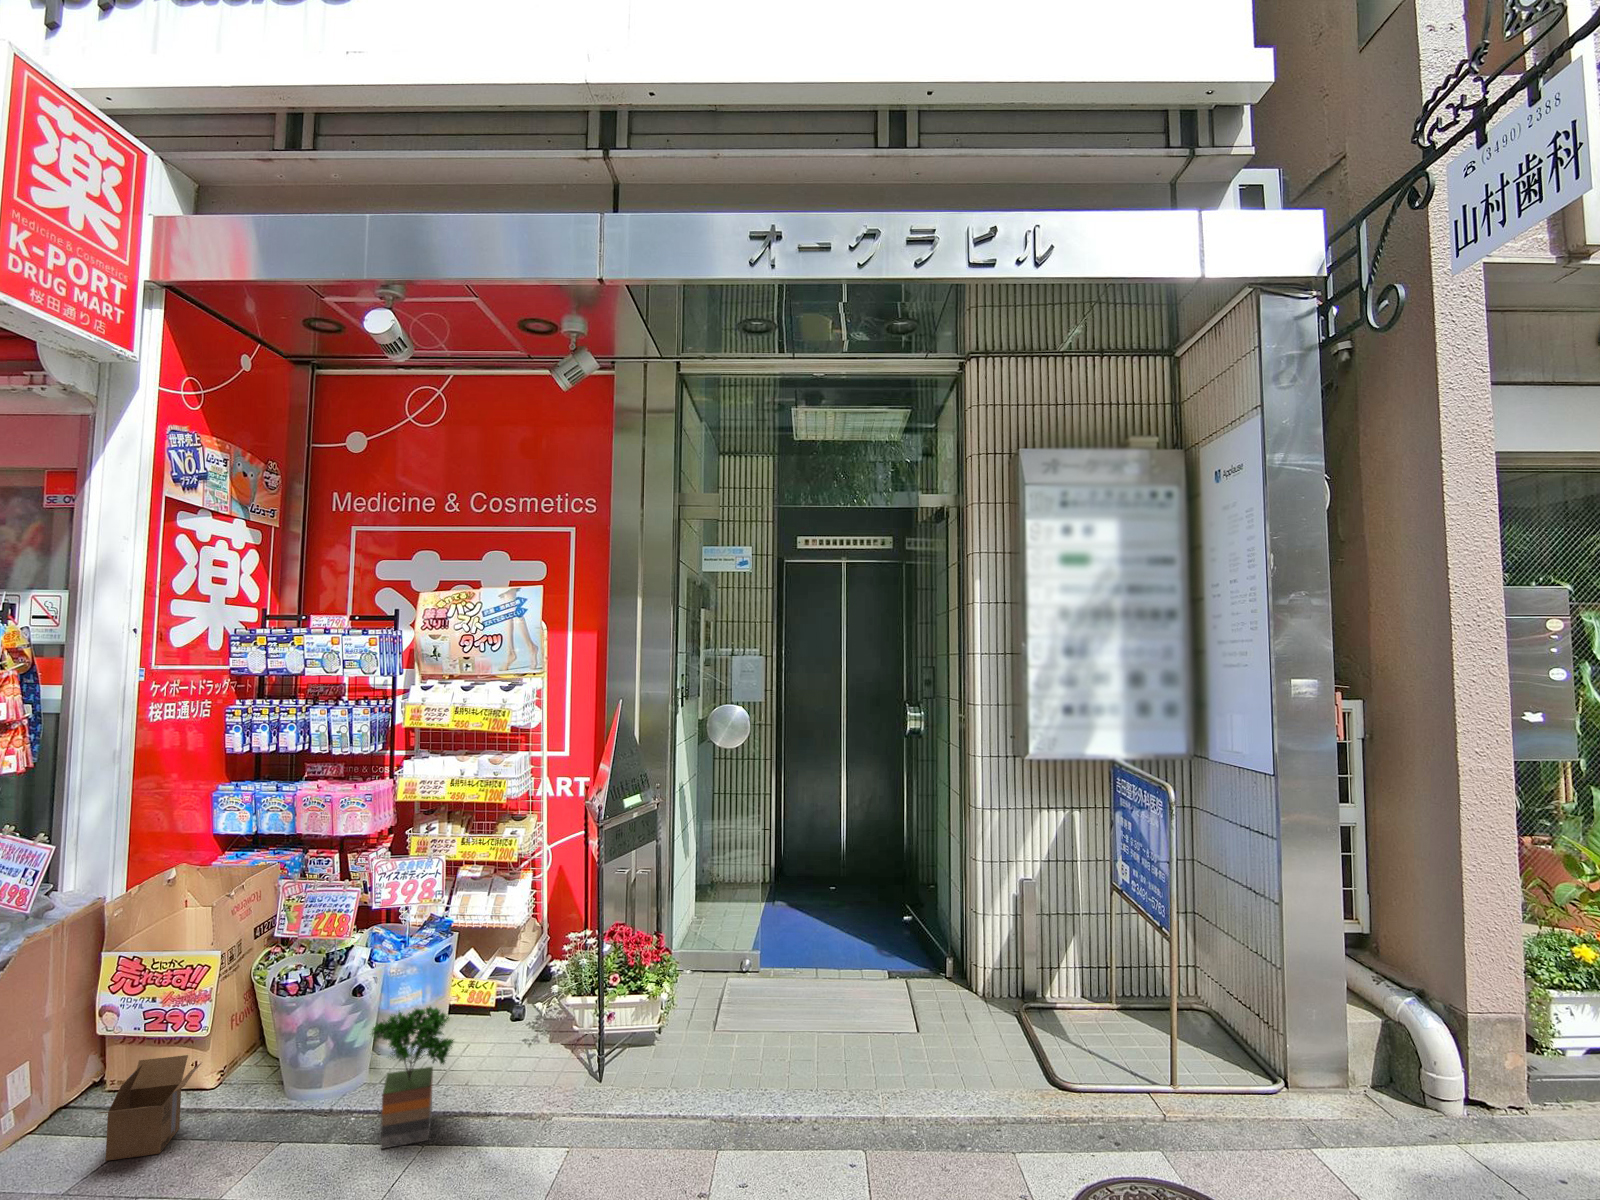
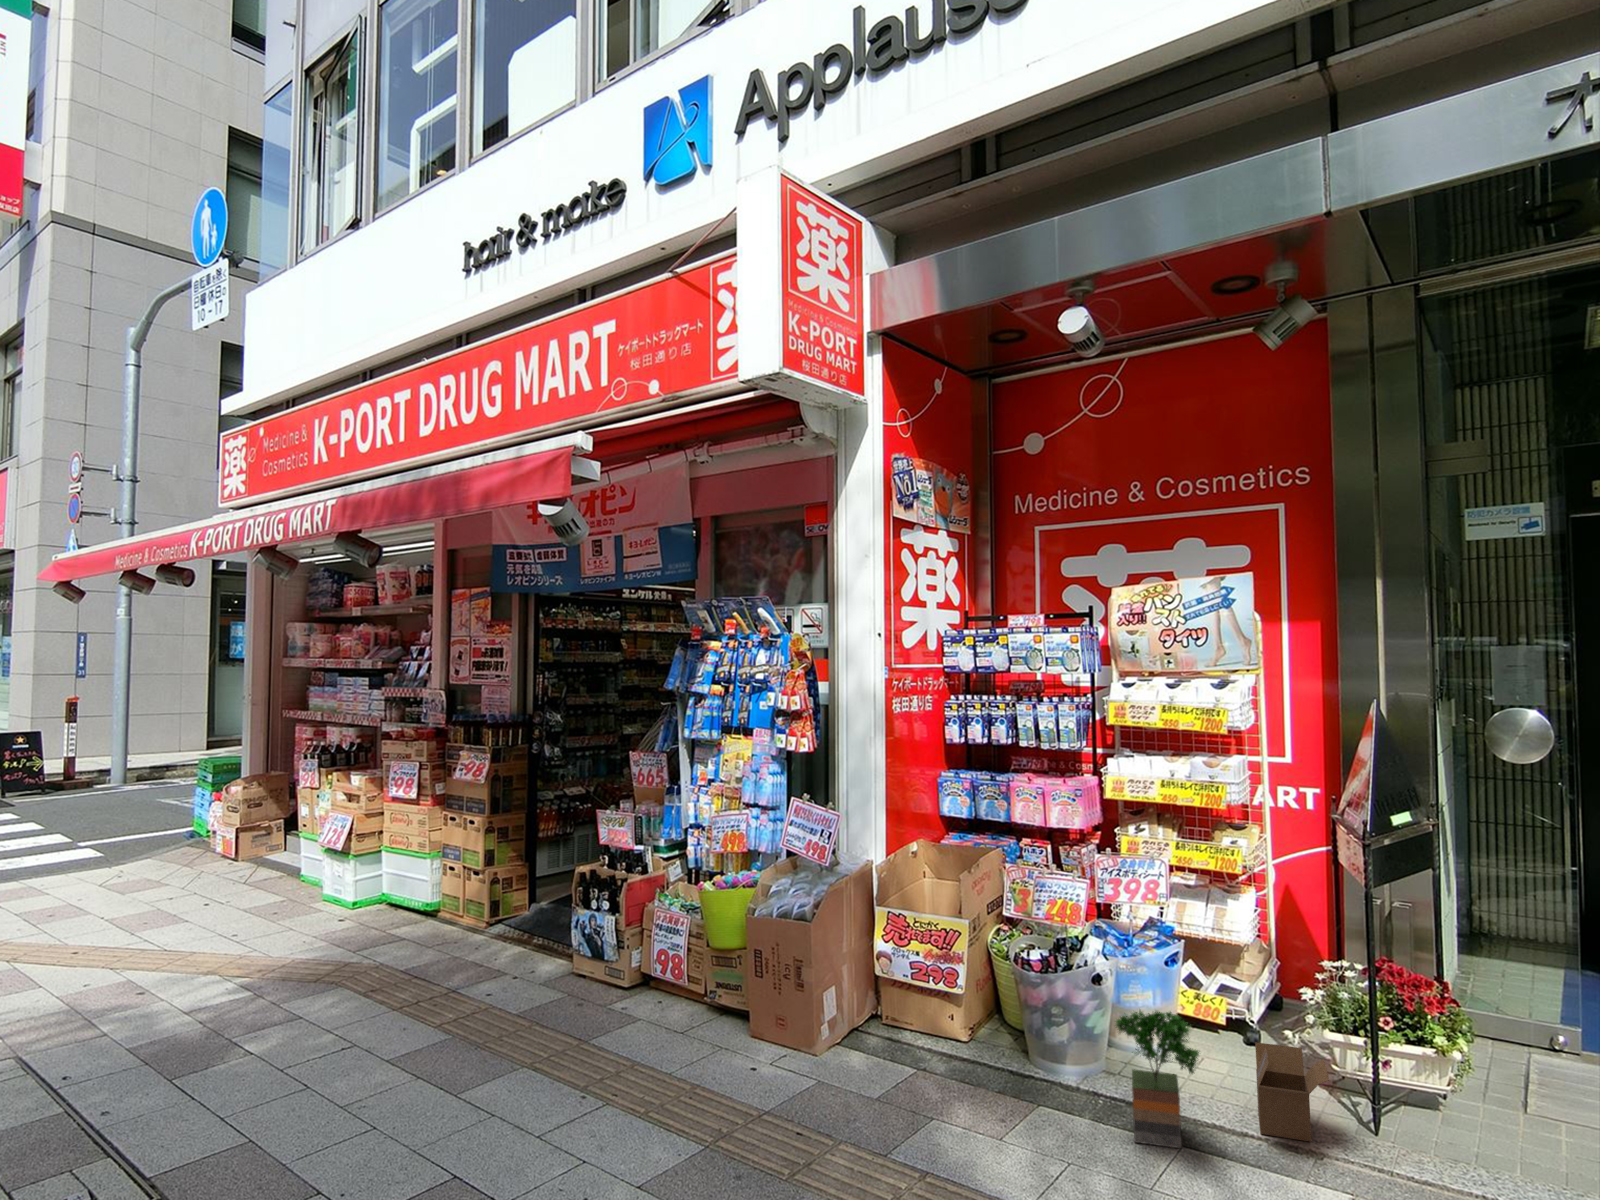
cardboard box: present [99,1055,201,1161] -> present [1255,1042,1329,1142]

